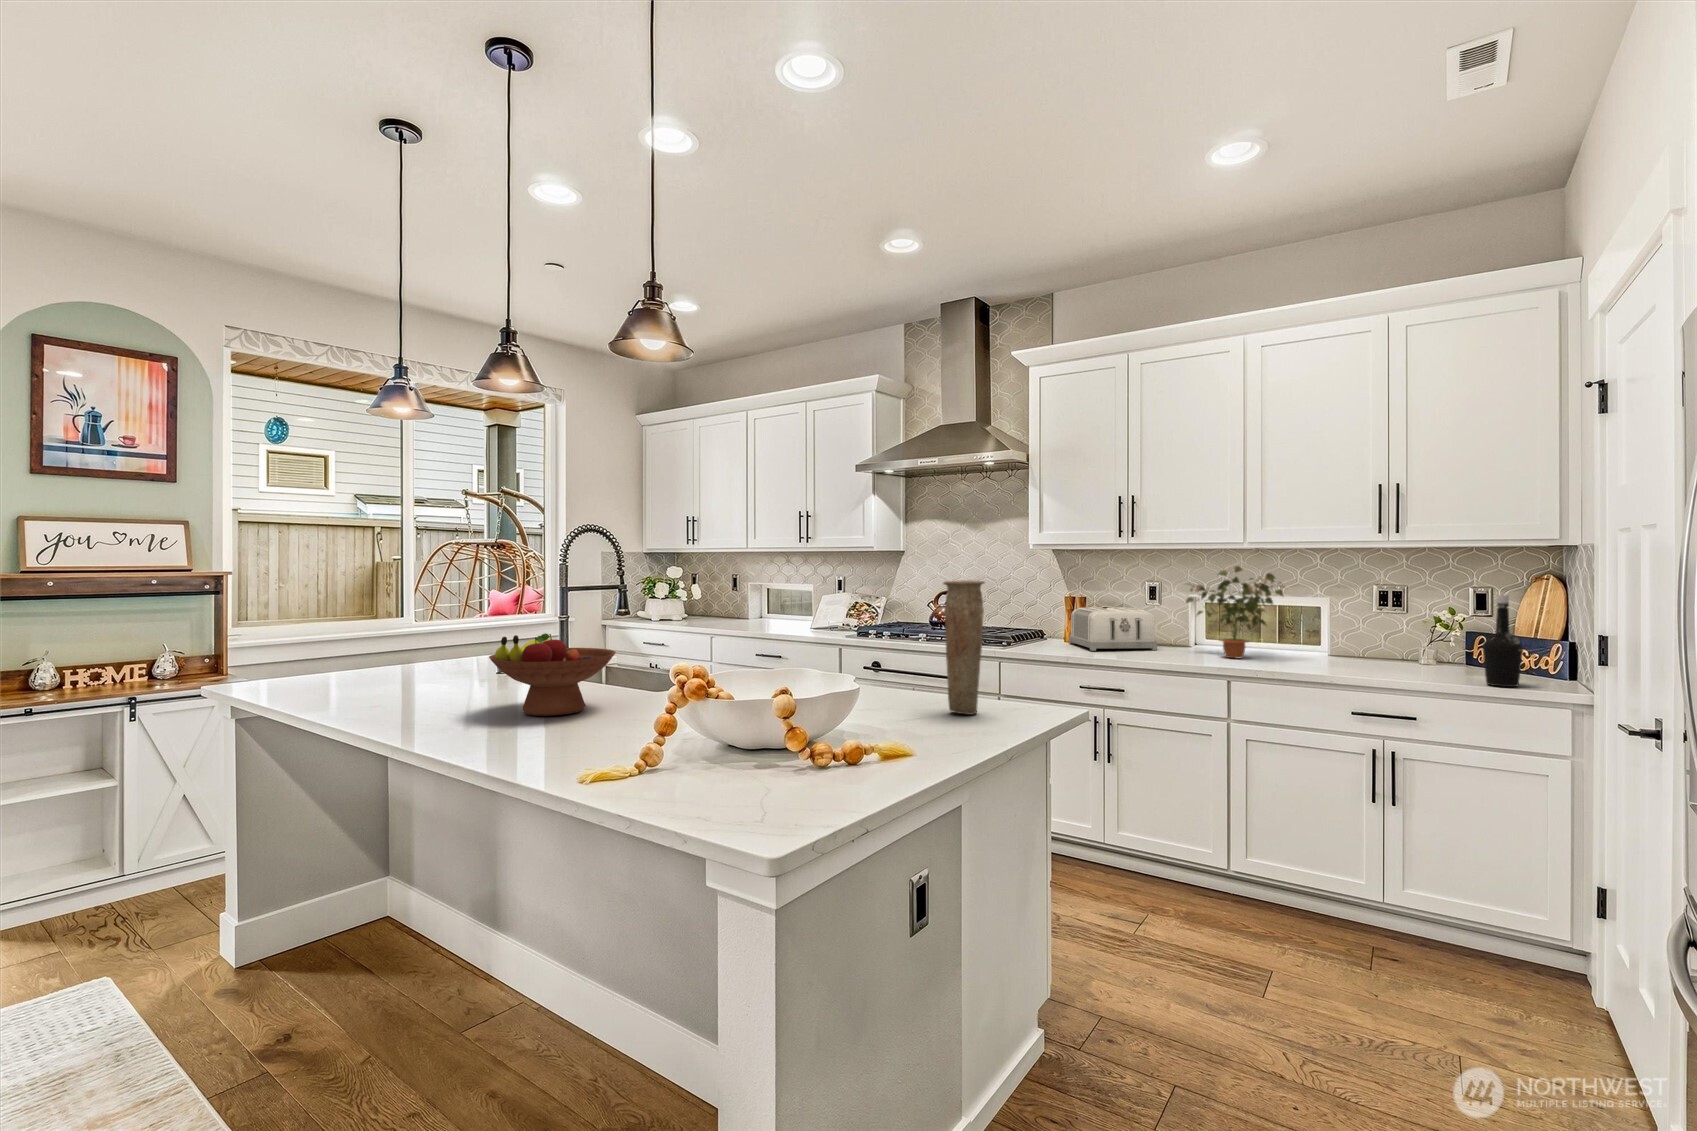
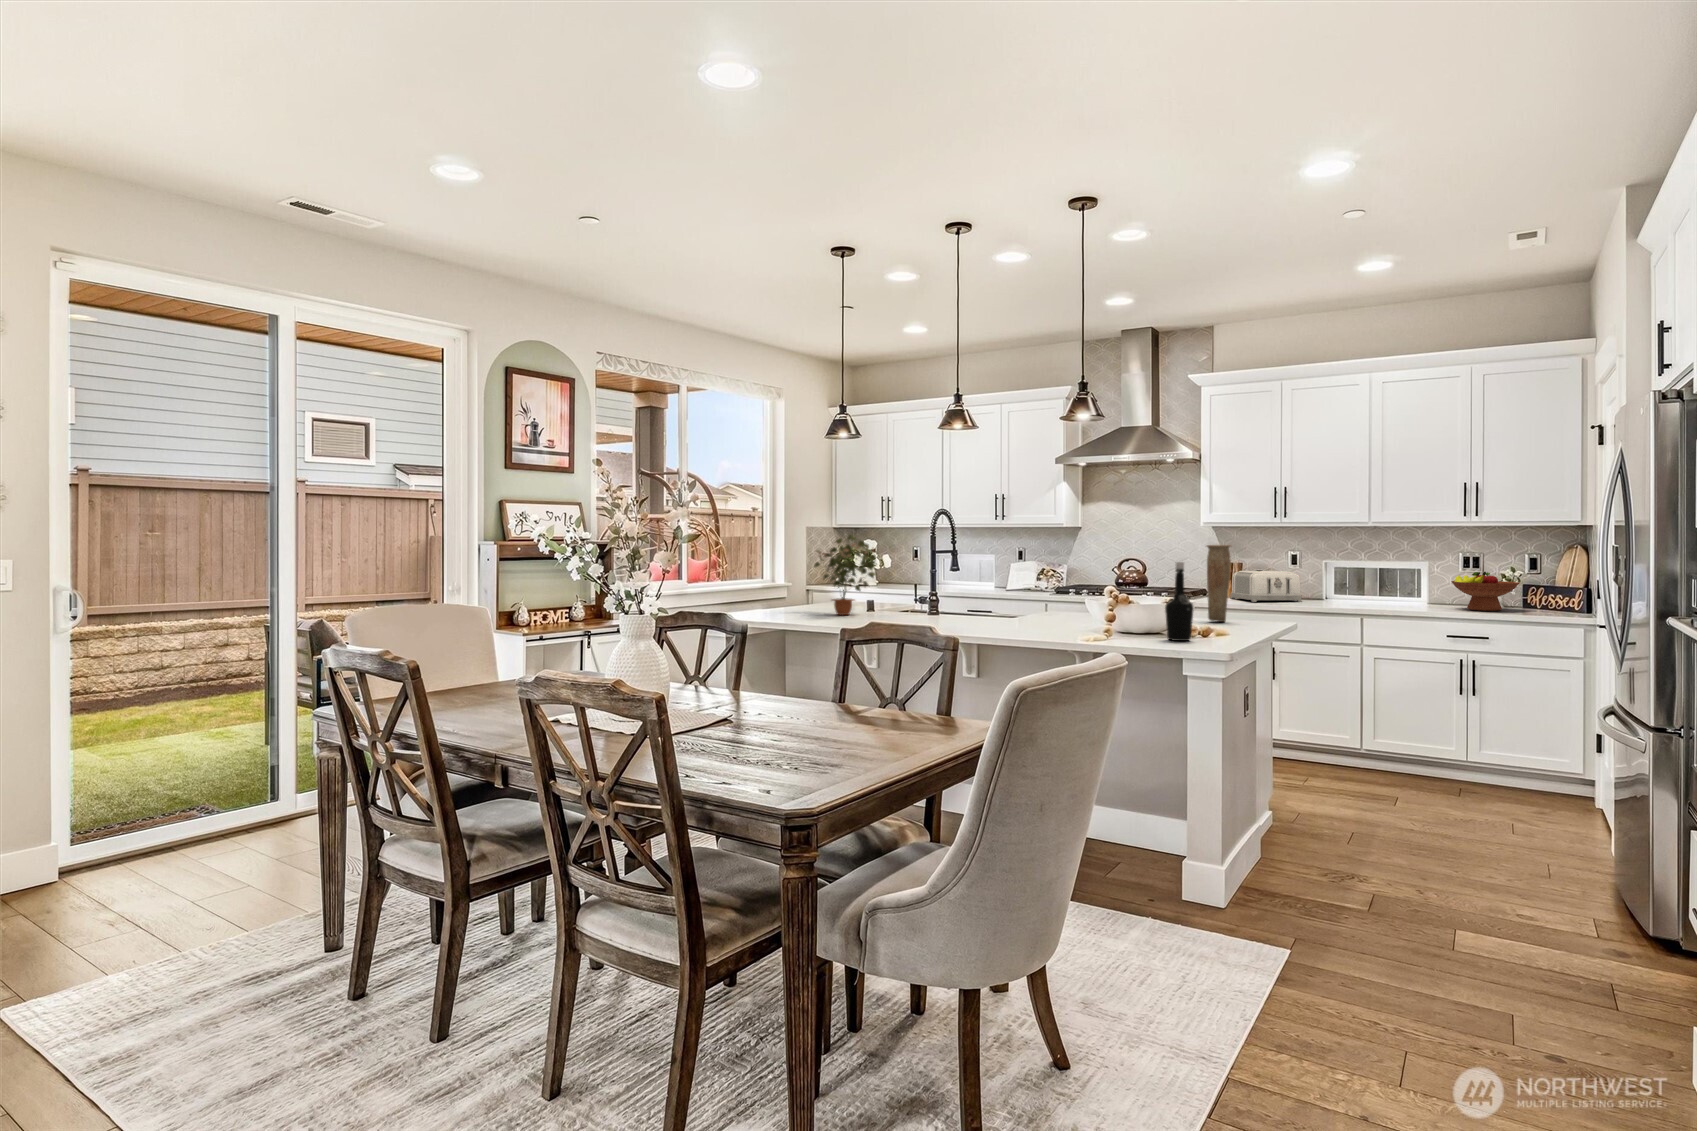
potted plant: present [1186,566,1283,658] -> present [814,535,876,615]
bottle: present [1483,595,1523,687] -> present [1165,562,1194,641]
fruit bowl: present [489,634,616,716] -> present [1451,572,1520,611]

